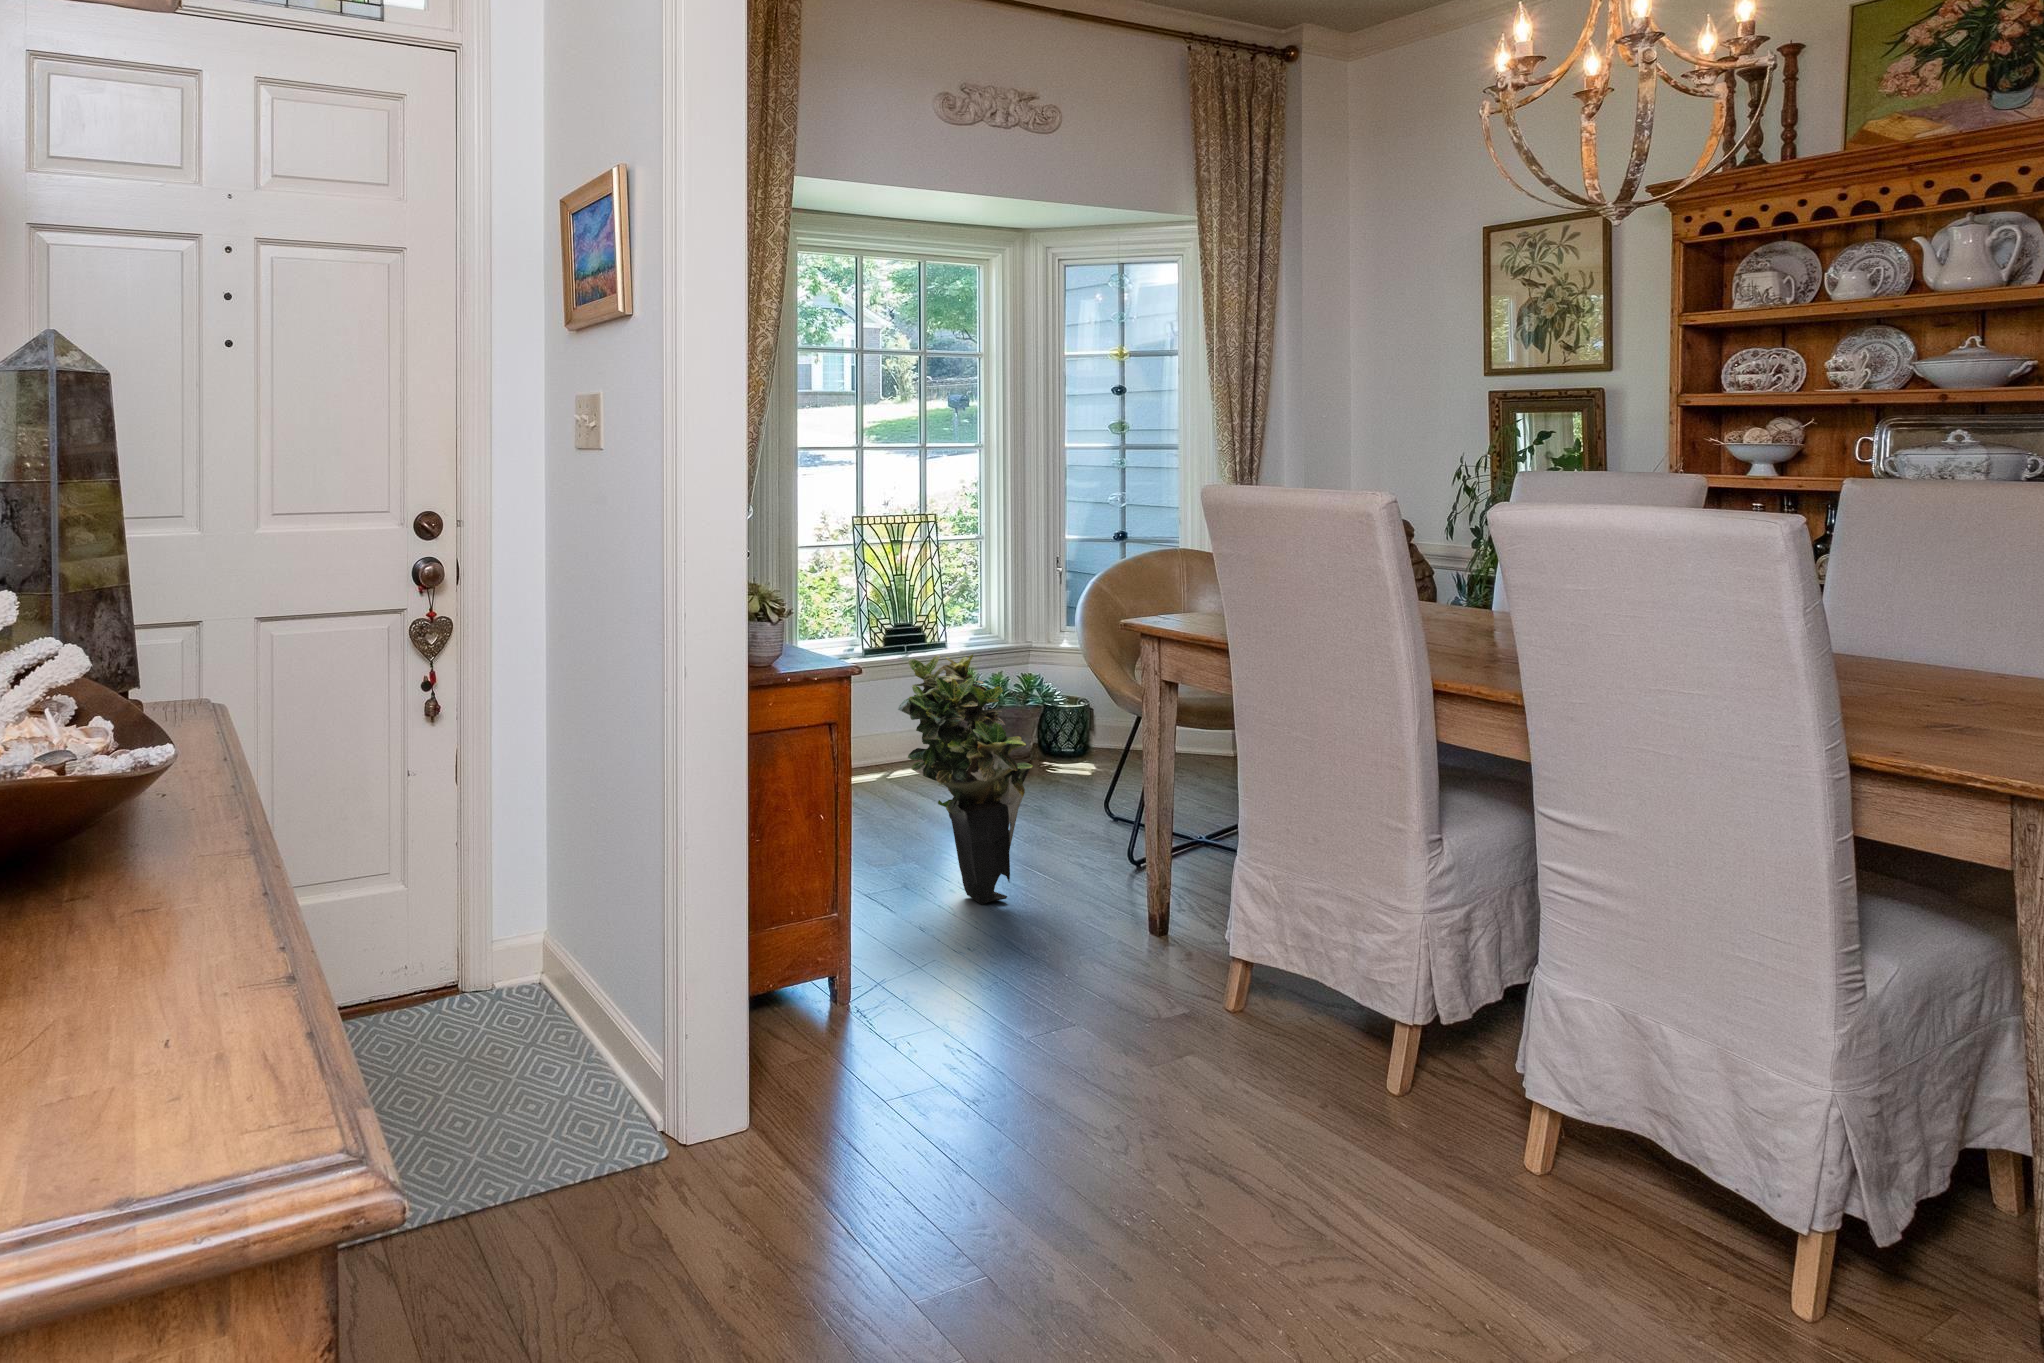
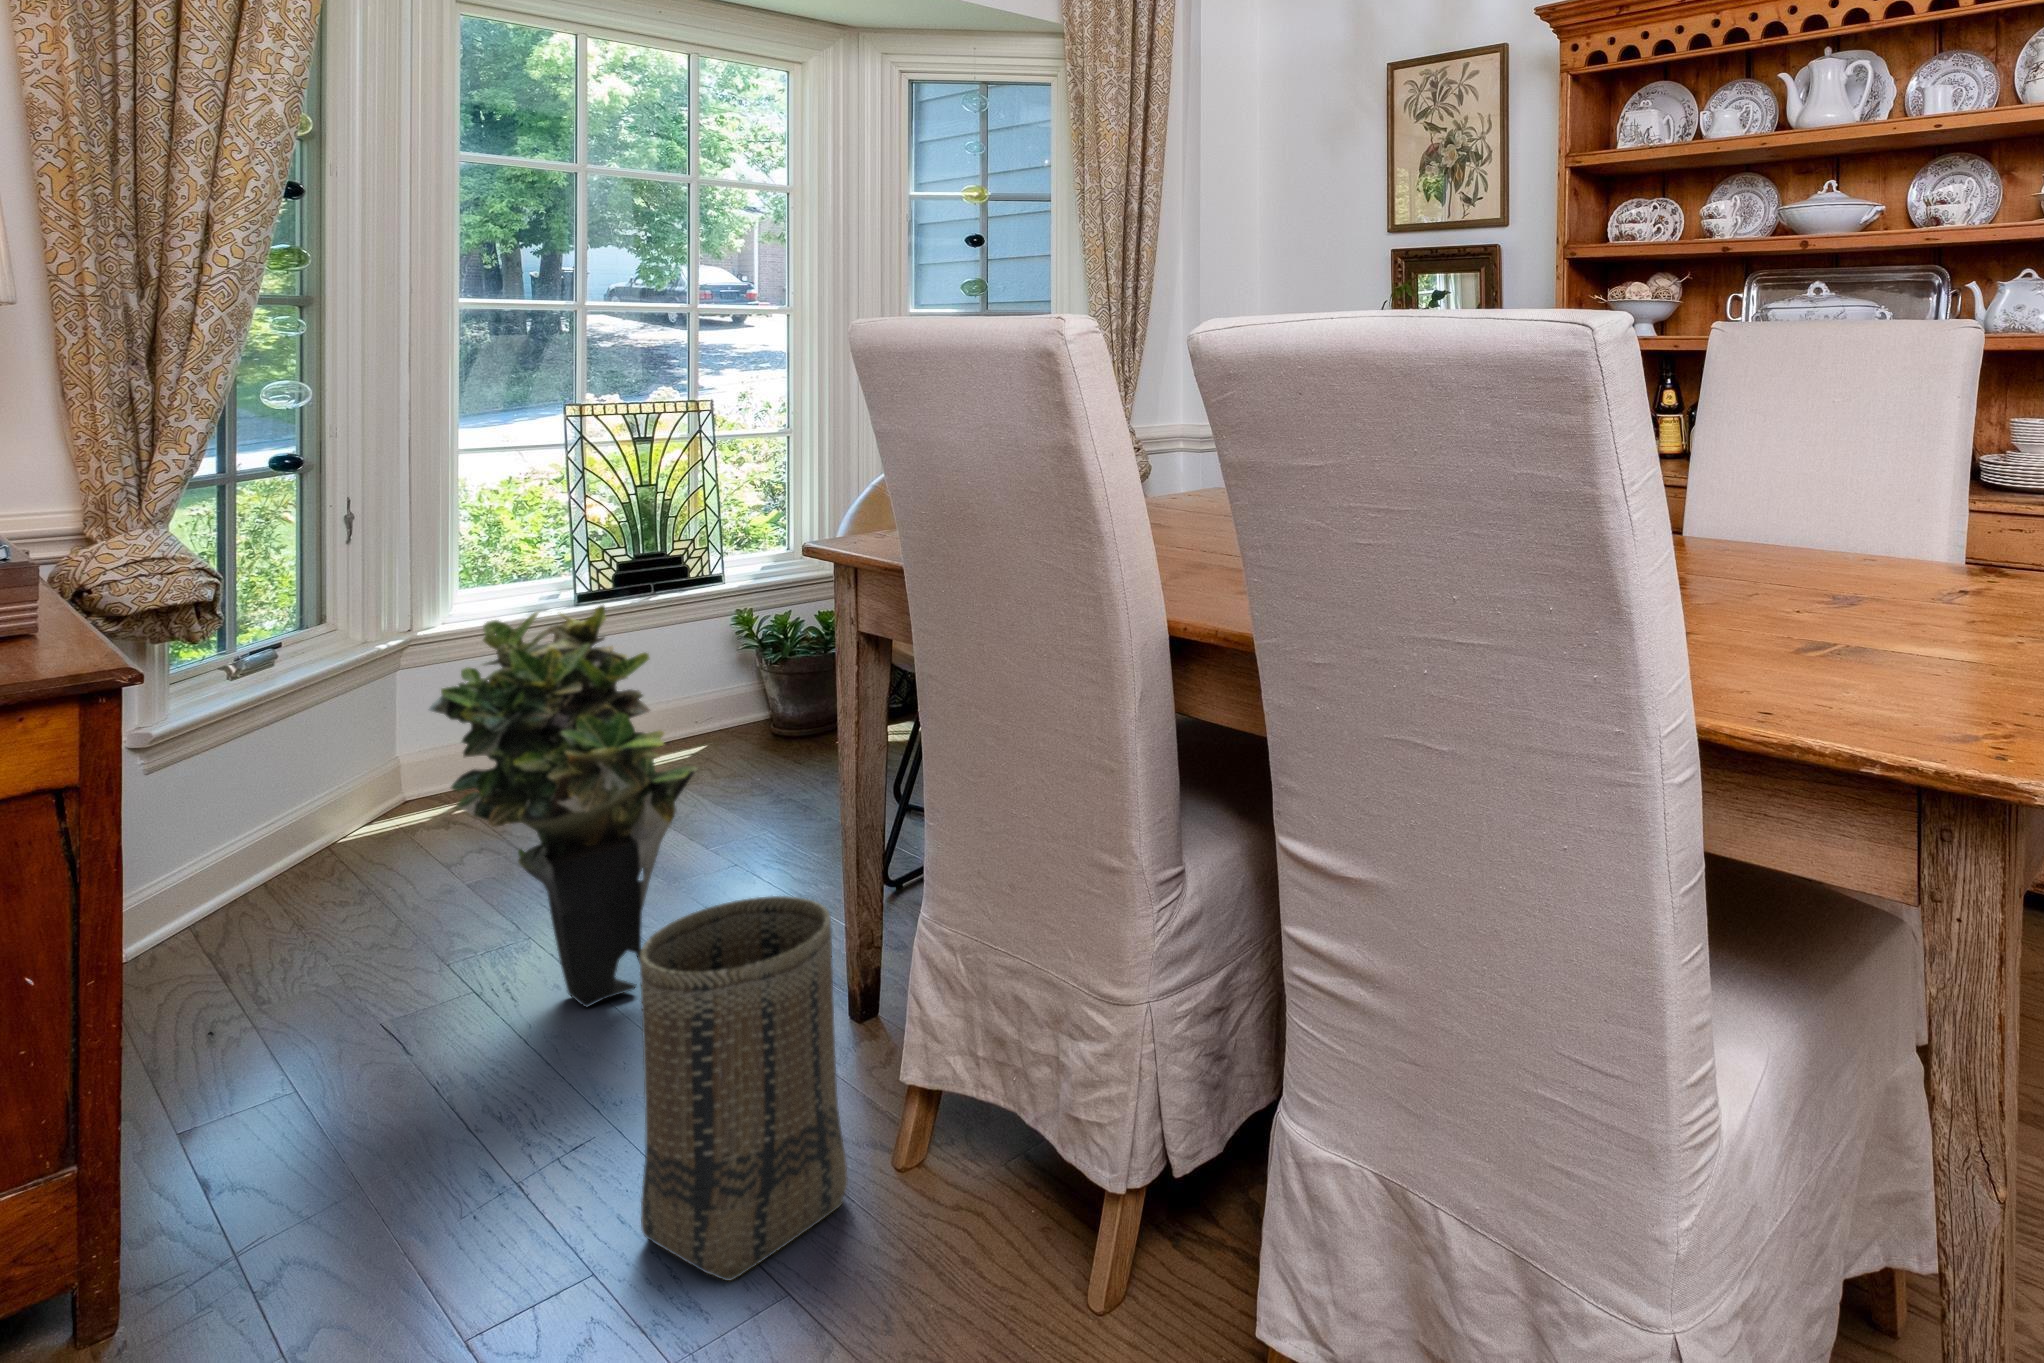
basket: none [1097,831,1207,1041] -> present [640,896,848,1281]

